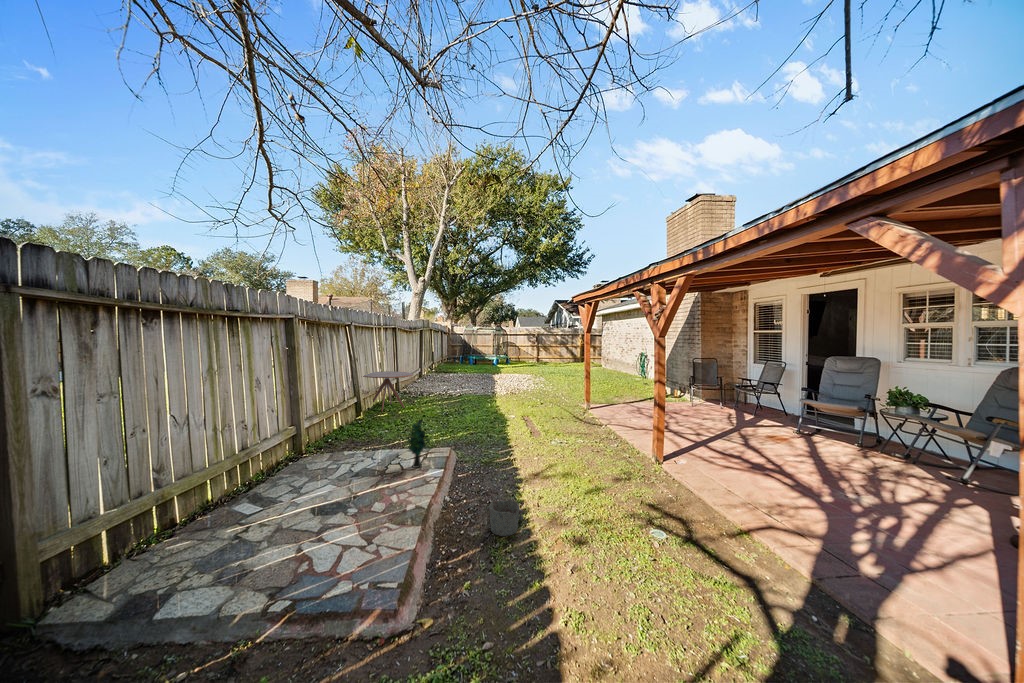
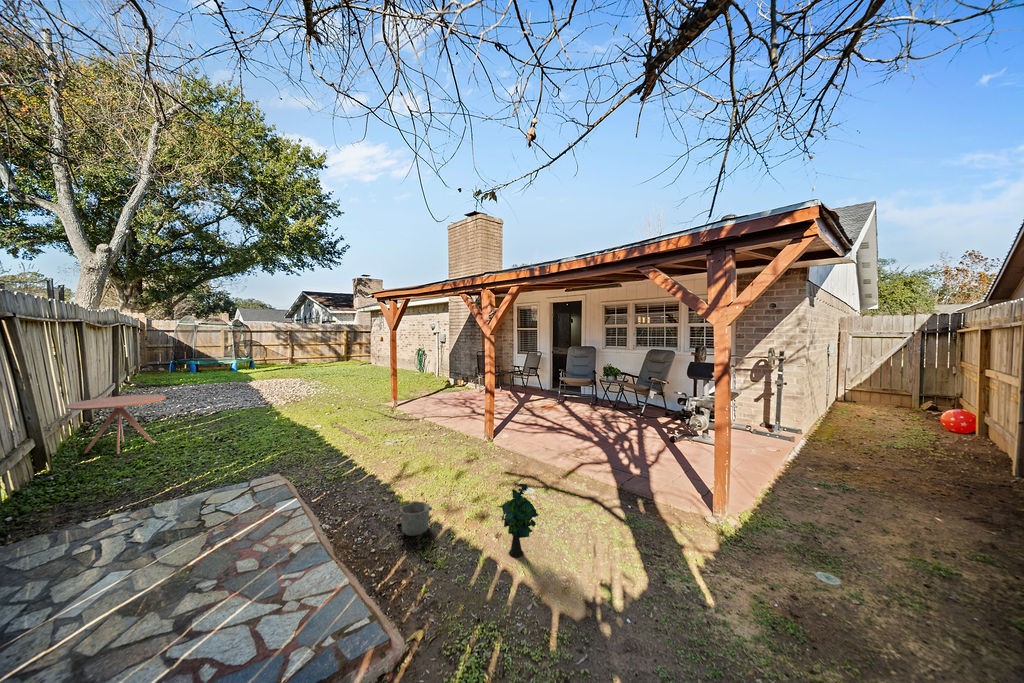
decorative plant: present [406,420,430,468] -> present [498,484,539,557]

